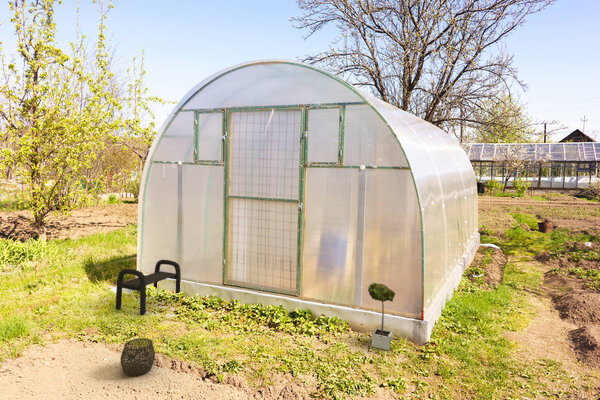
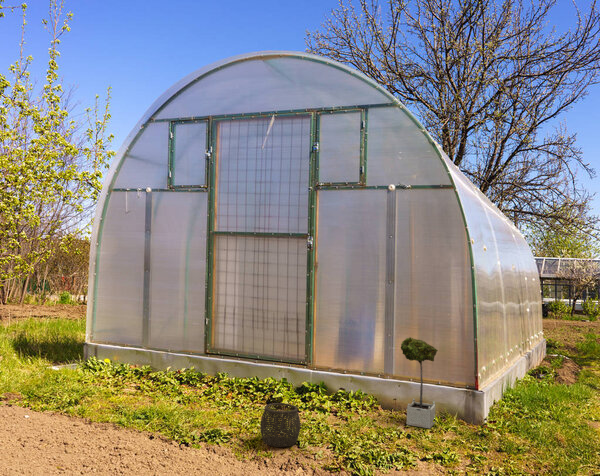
bench: present [115,260,181,314] -> none [60,321,147,388]
woven basket: present [120,338,155,376] -> present [260,403,301,447]

